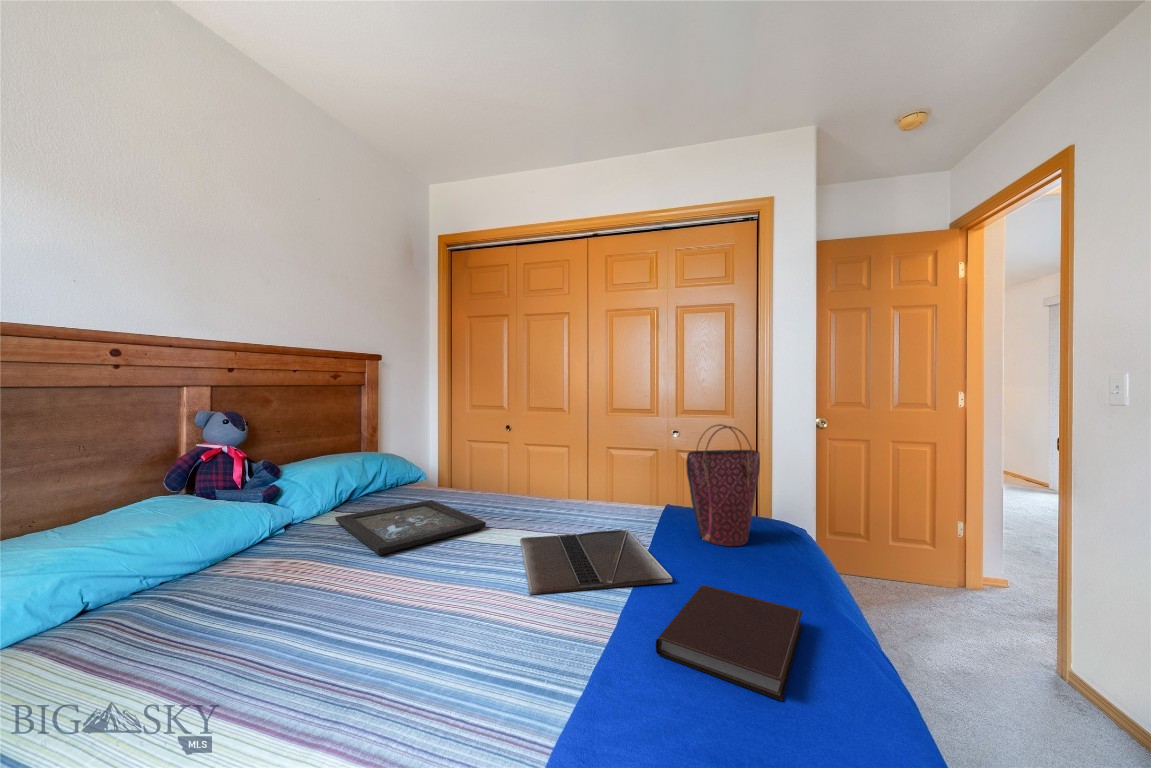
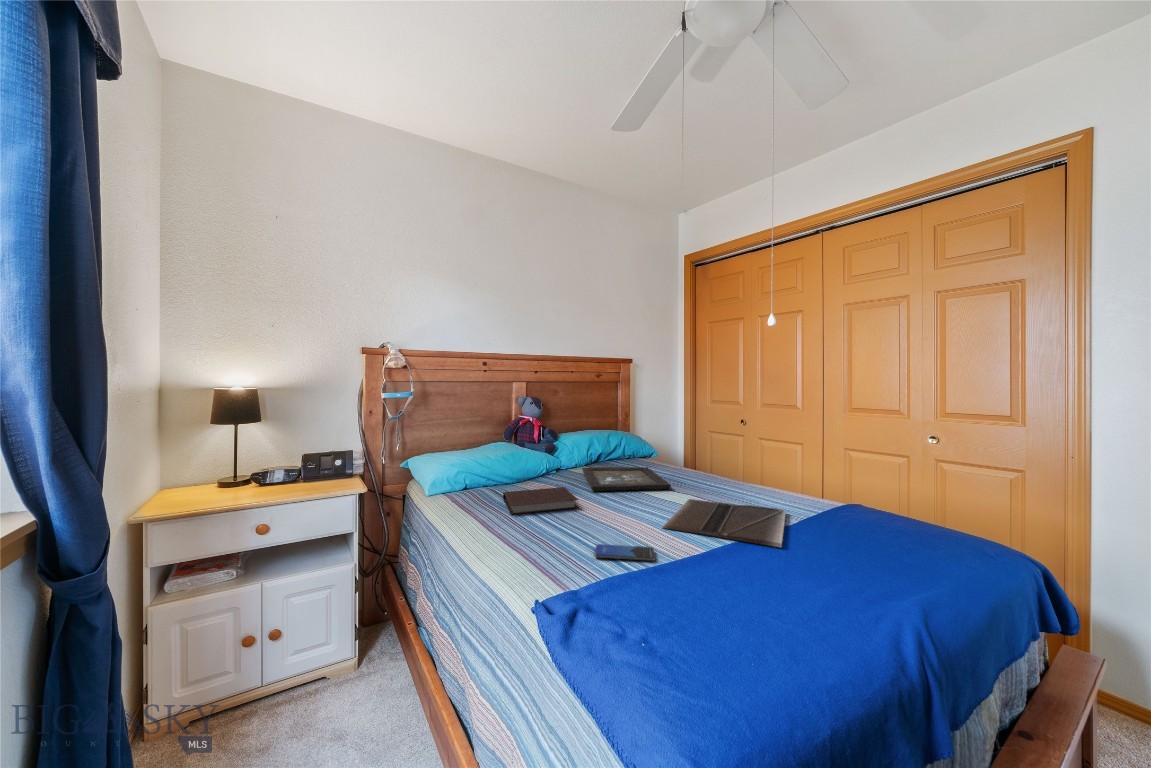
handbag: present [686,424,760,546] -> none [842,419,941,544]
notebook: present [656,585,803,701] -> present [503,487,578,514]
smartphone: none [471,636,573,692] -> present [594,544,655,561]

